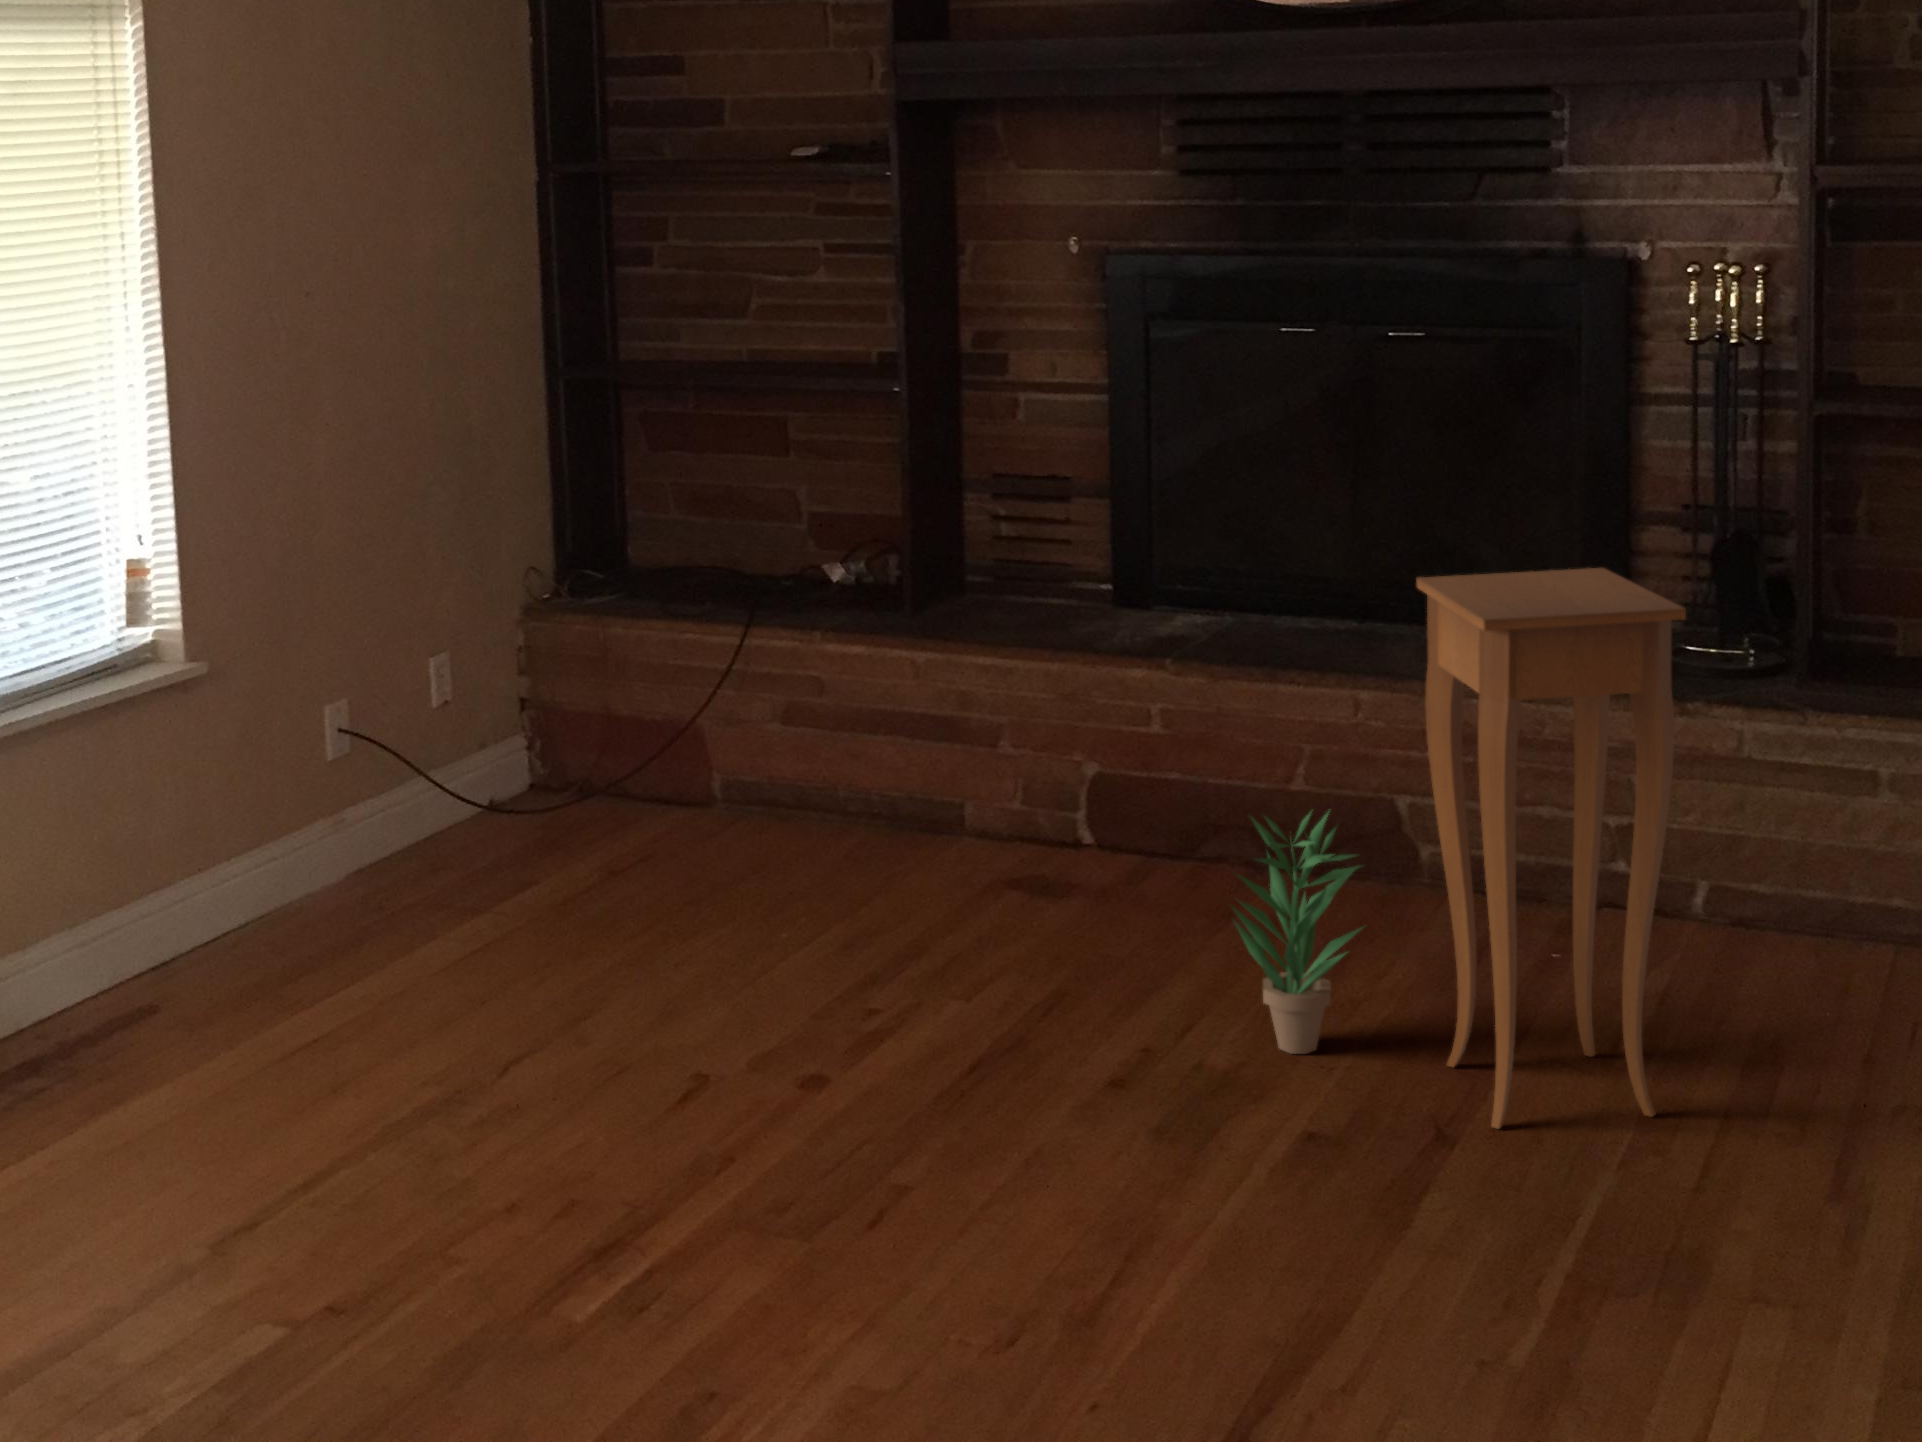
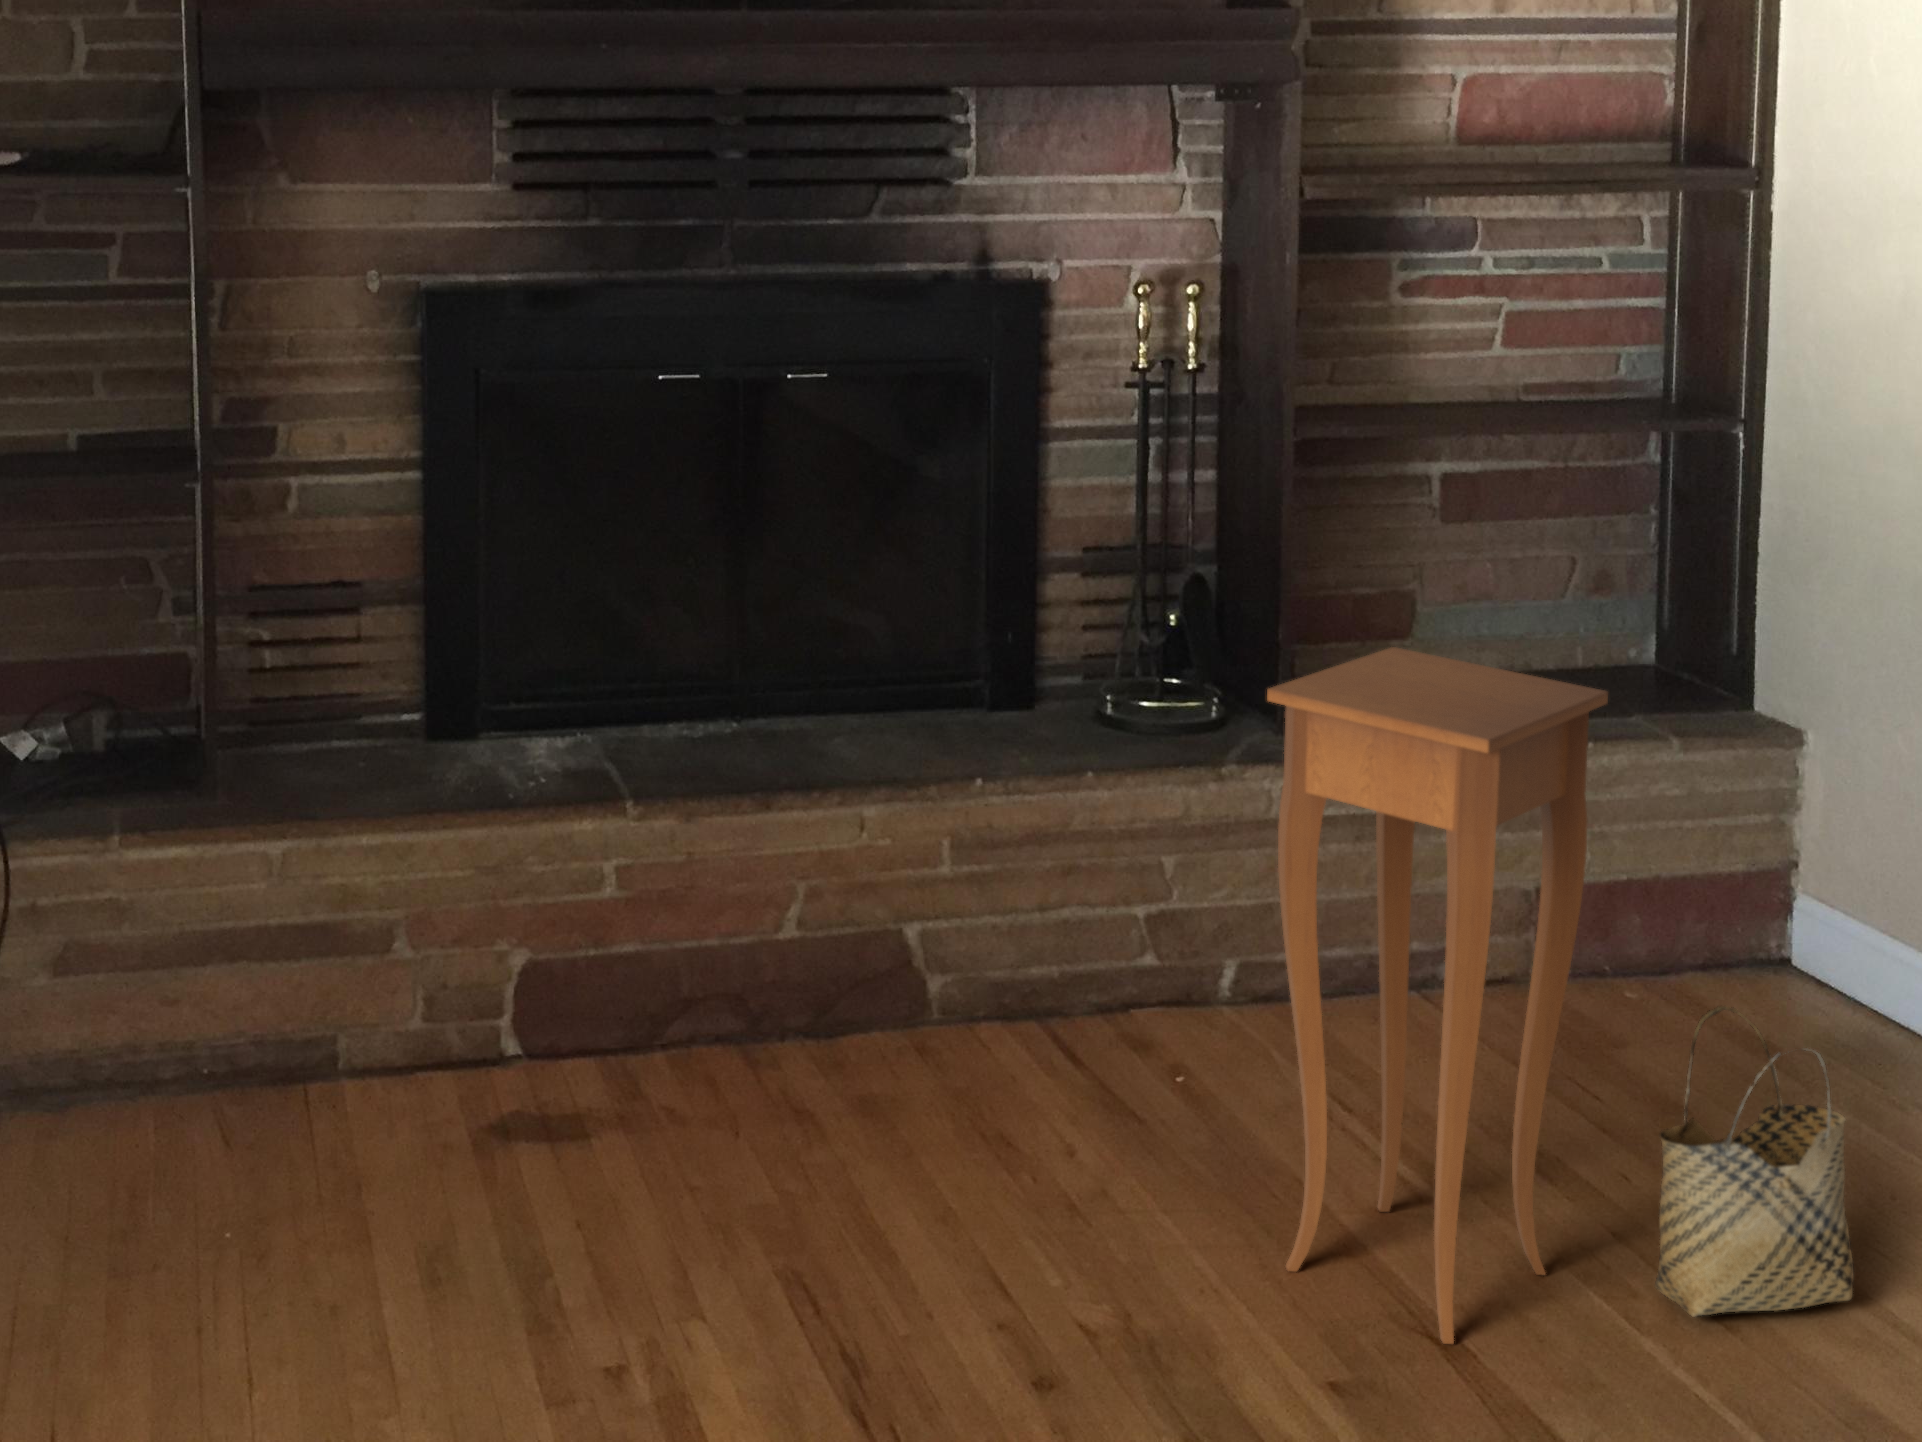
potted plant: present [1232,813,1362,1054] -> none [1025,989,1216,1308]
woven basket: none [1705,909,1907,1189] -> present [1655,1006,1854,1317]

